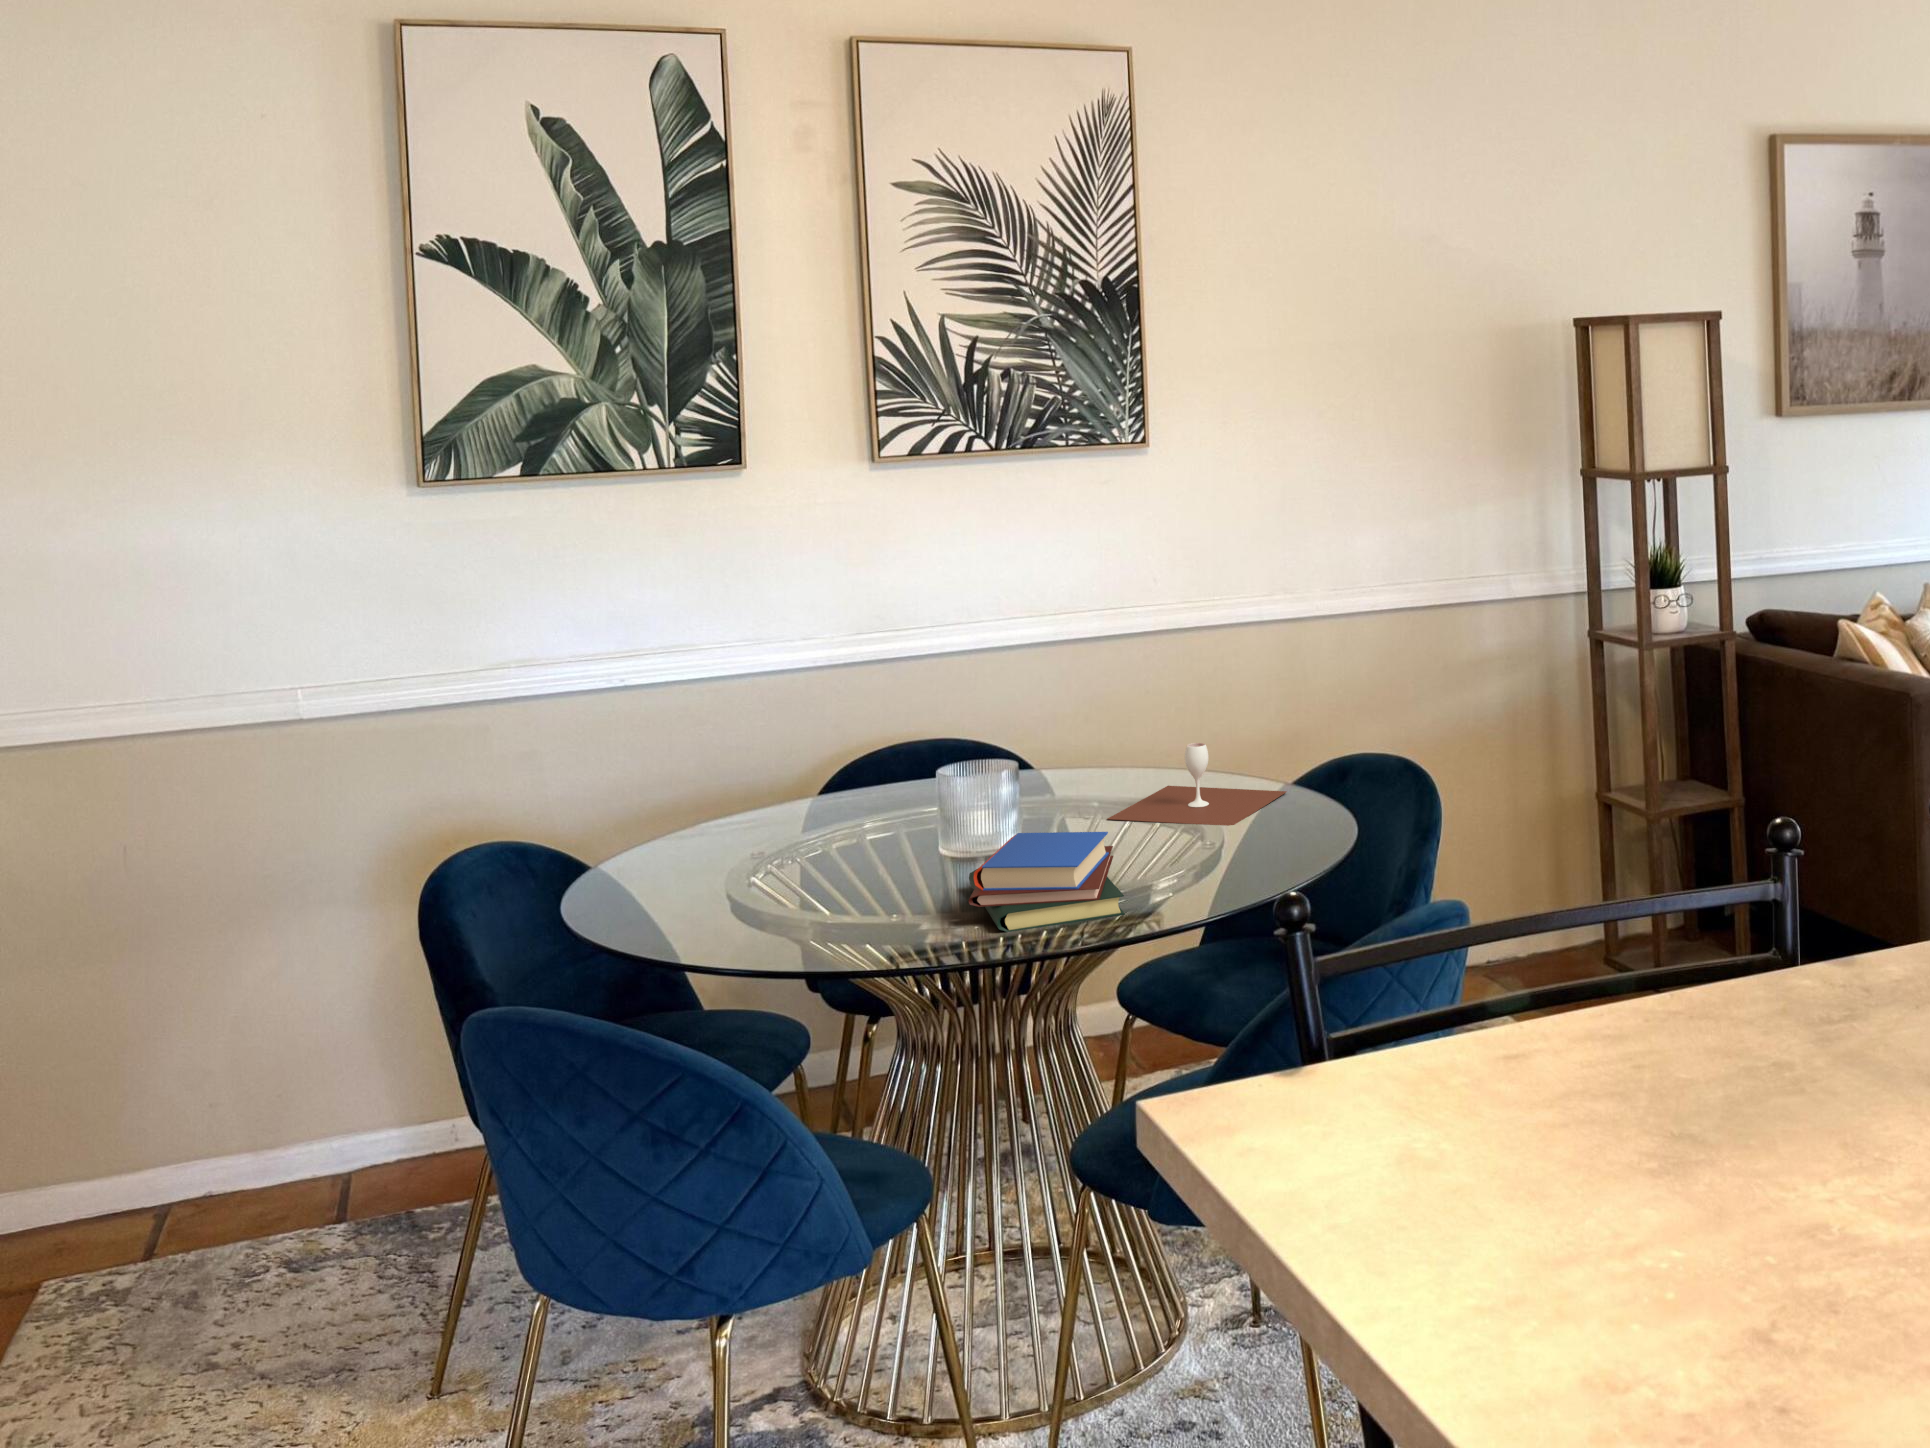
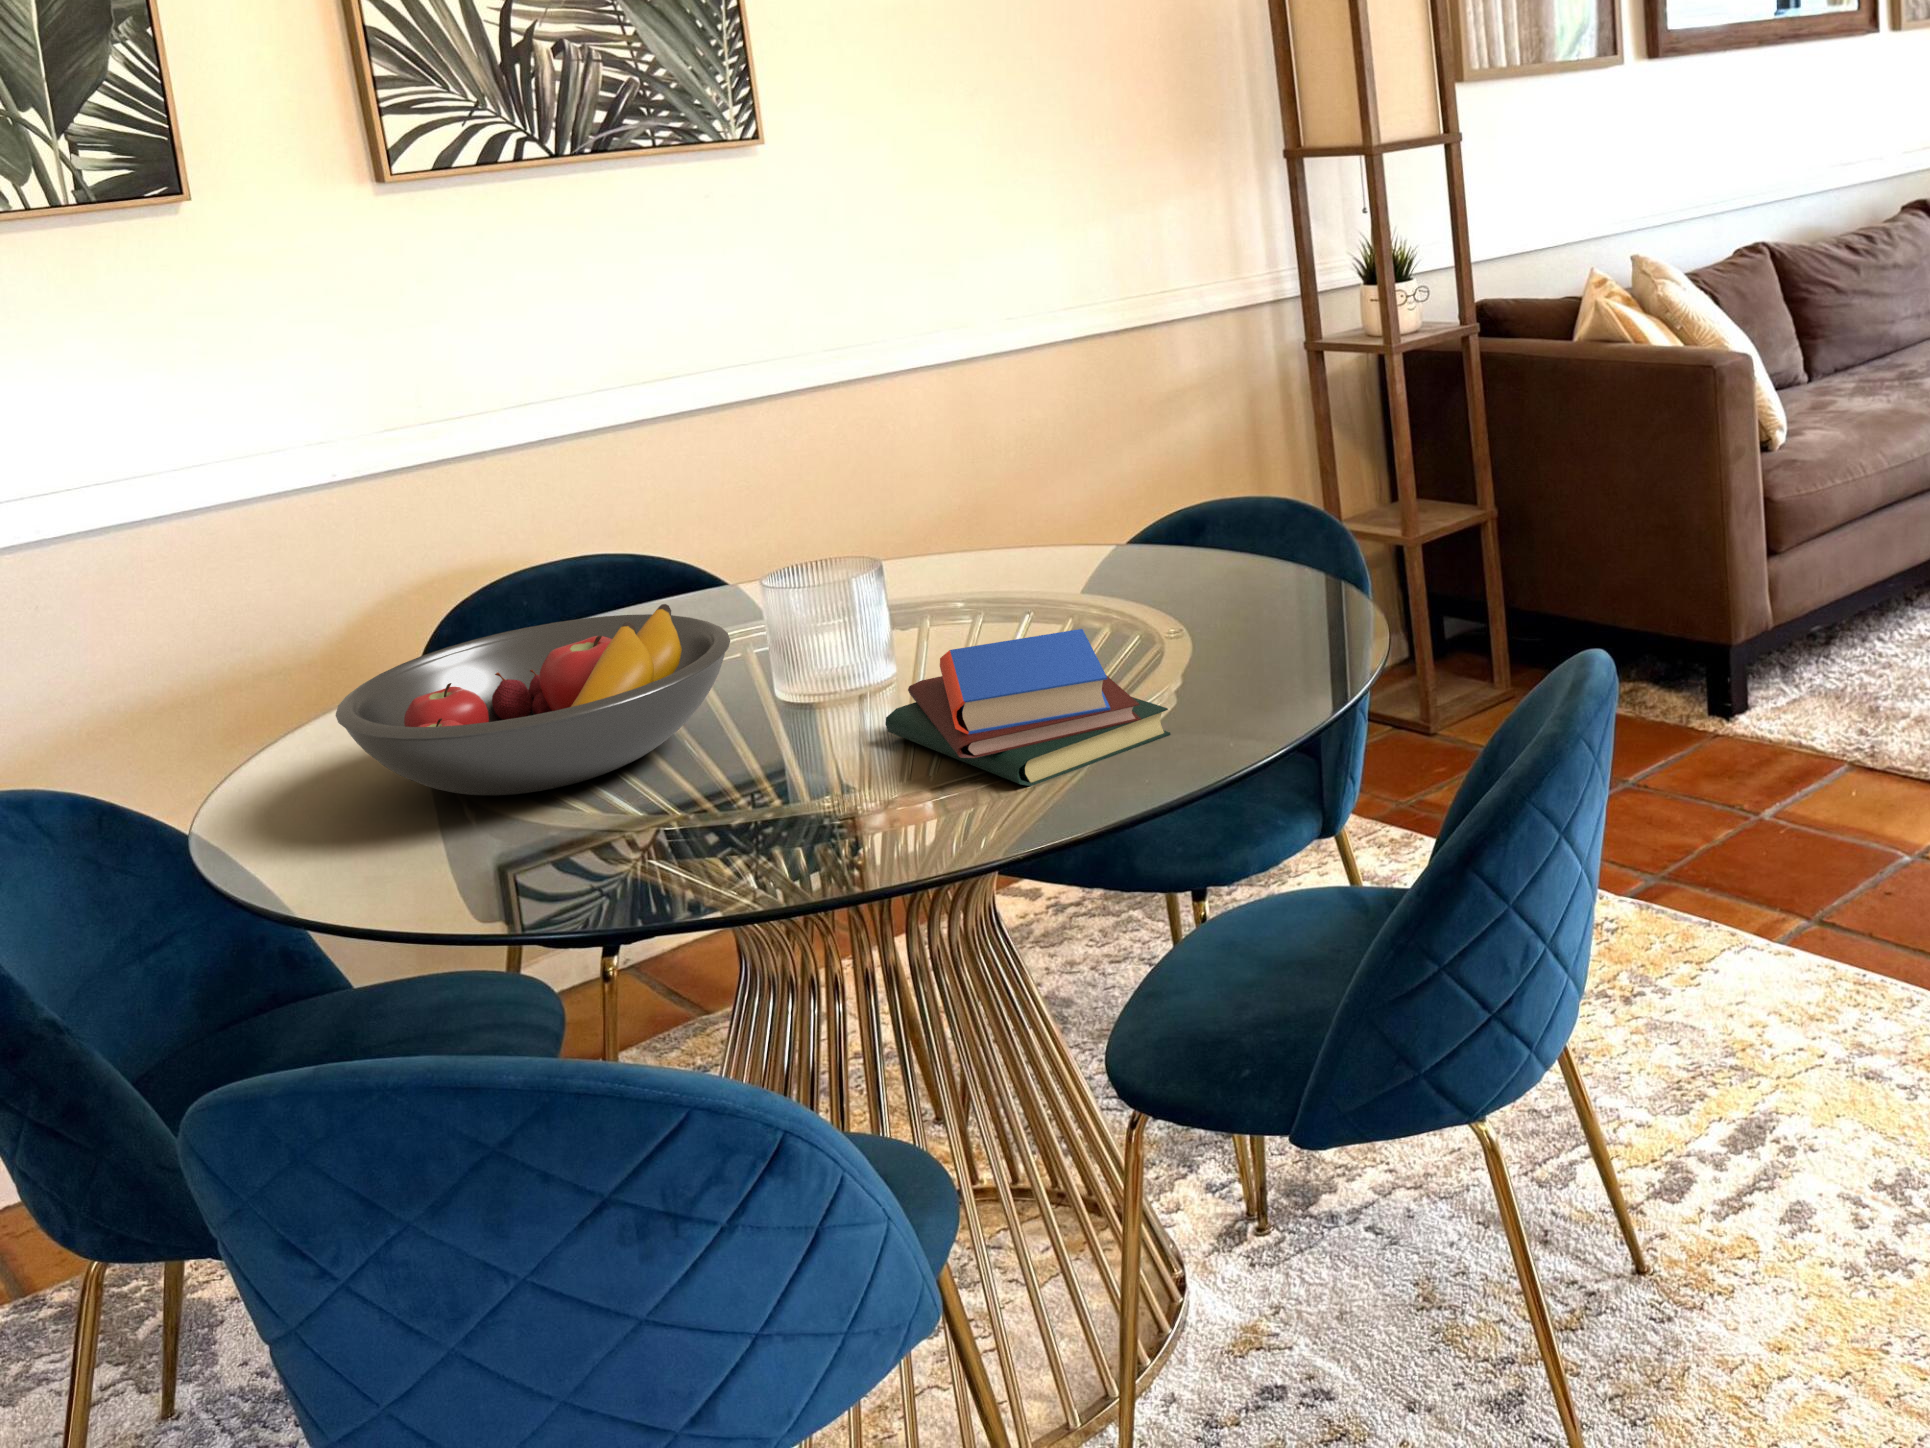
wine glass: present [1108,743,1287,826] -> none [958,505,1161,623]
fruit bowl: none [654,776,906,886] -> present [336,604,730,795]

